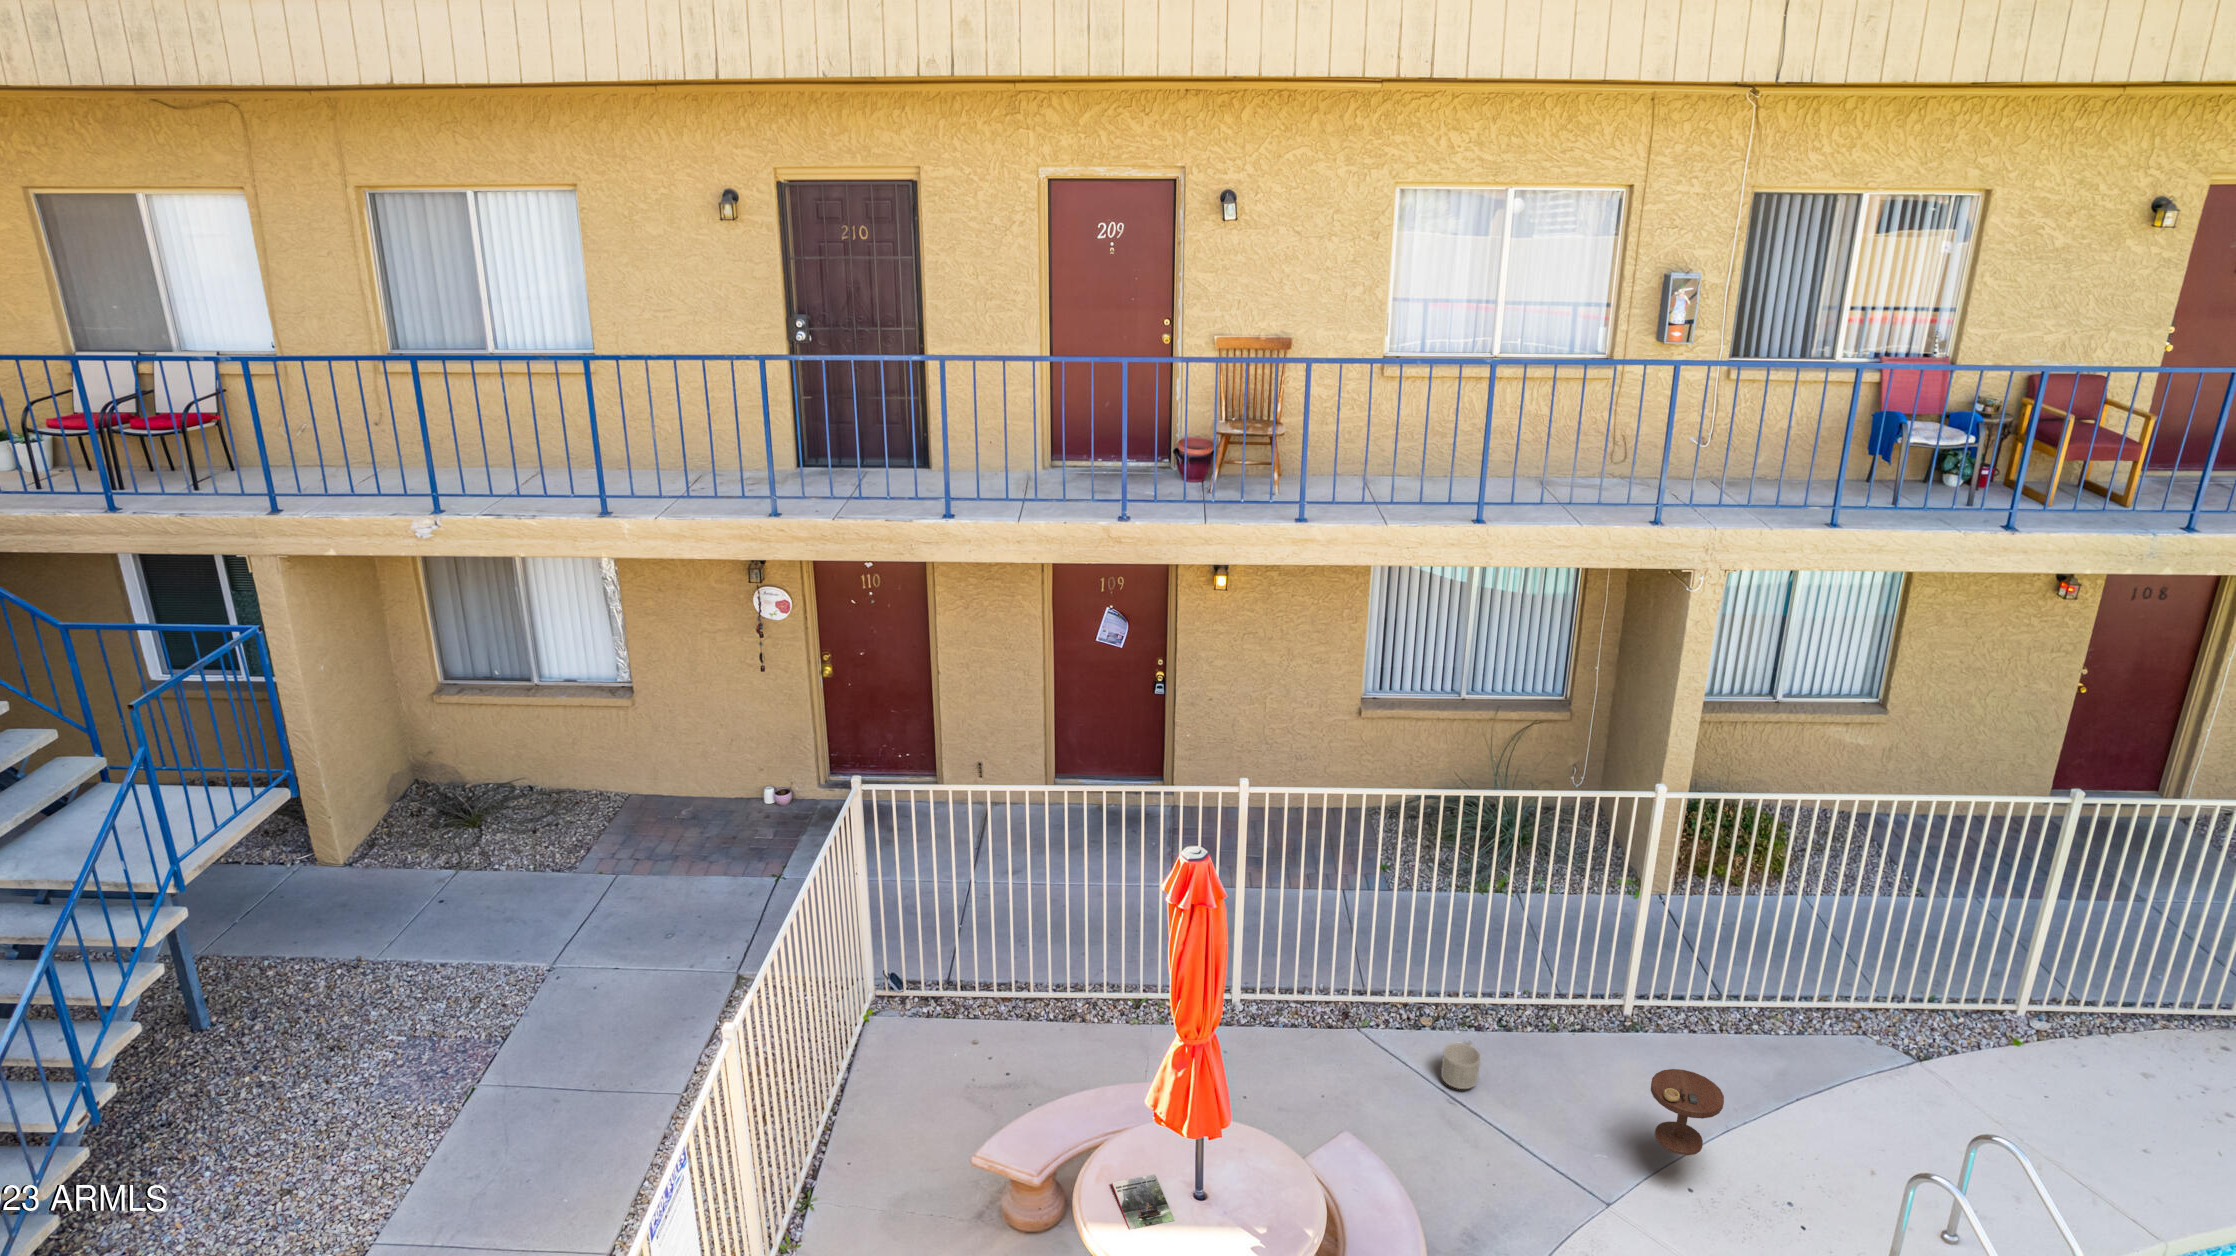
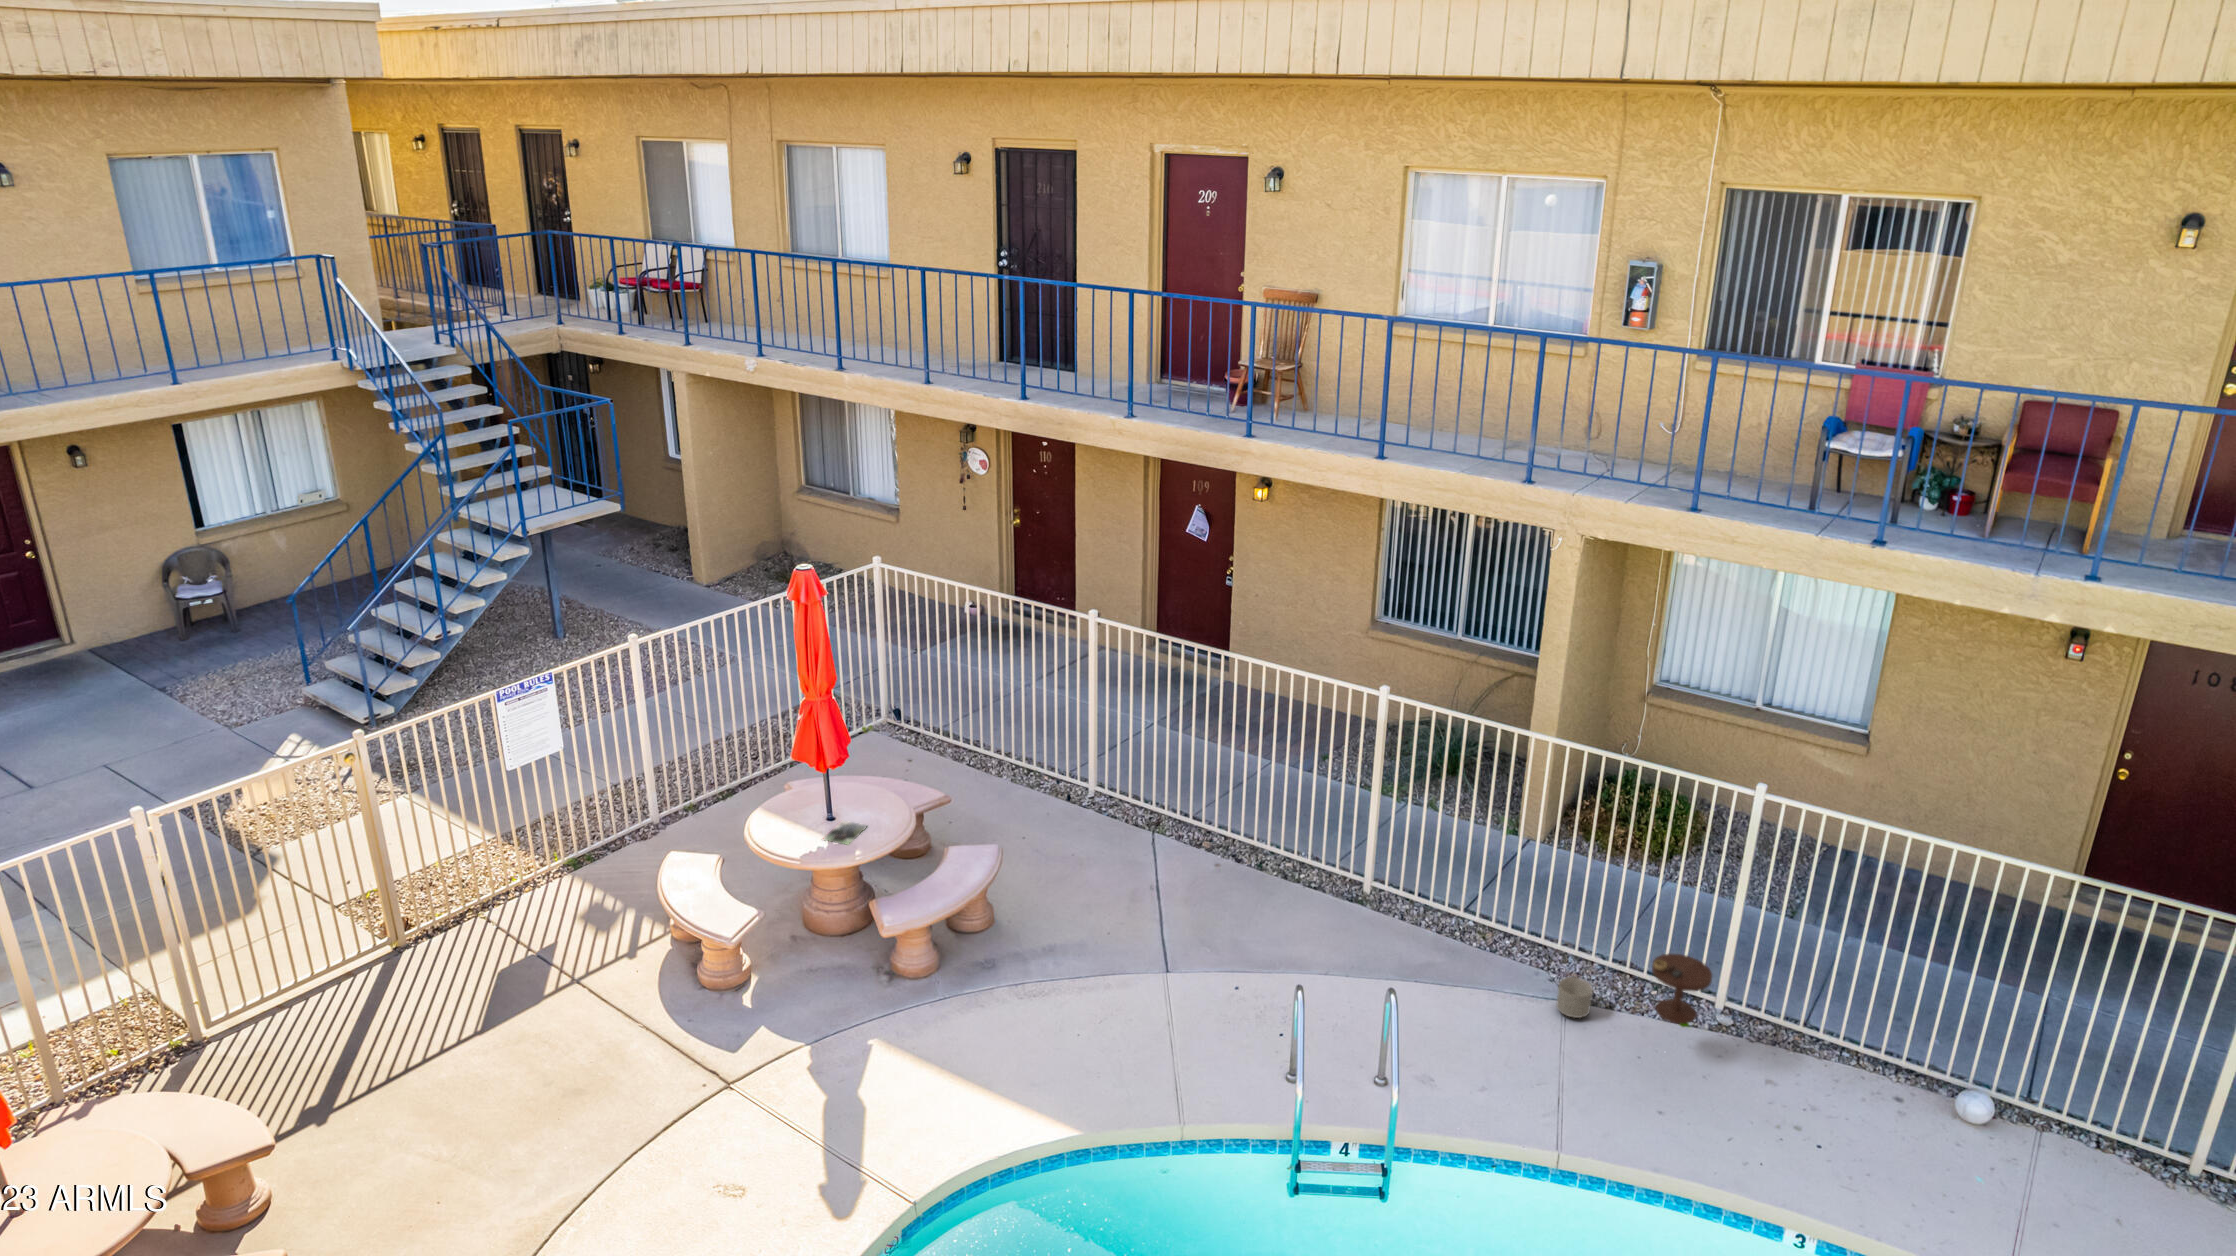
planter: present [1441,1043,1480,1089] -> present [1557,977,1592,1018]
side table: present [1651,1069,1724,1155] -> present [1652,954,1712,1024]

